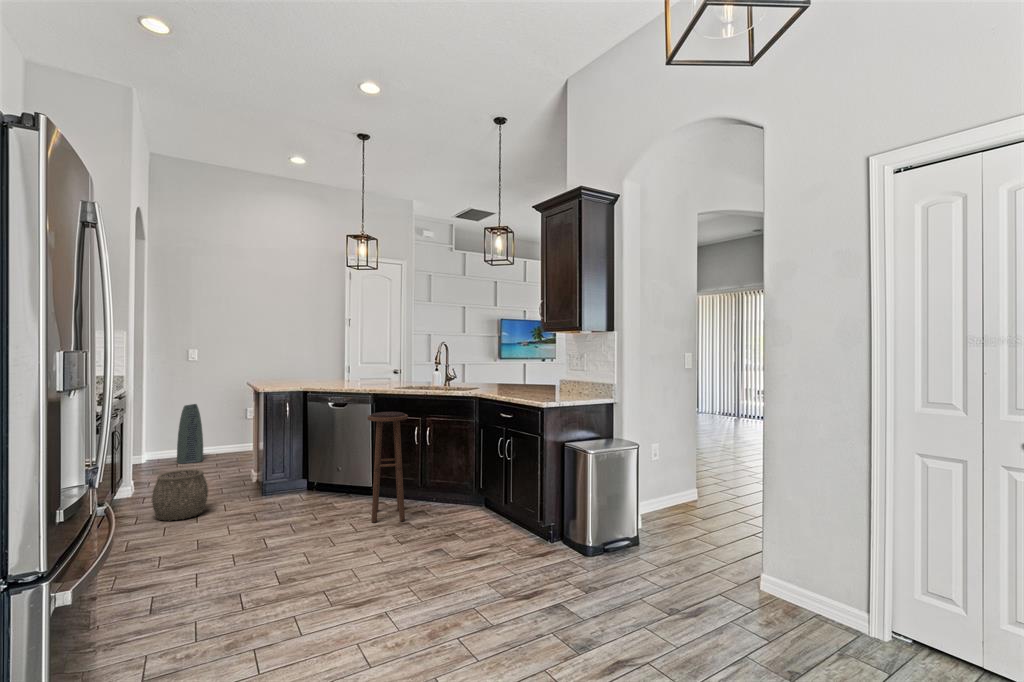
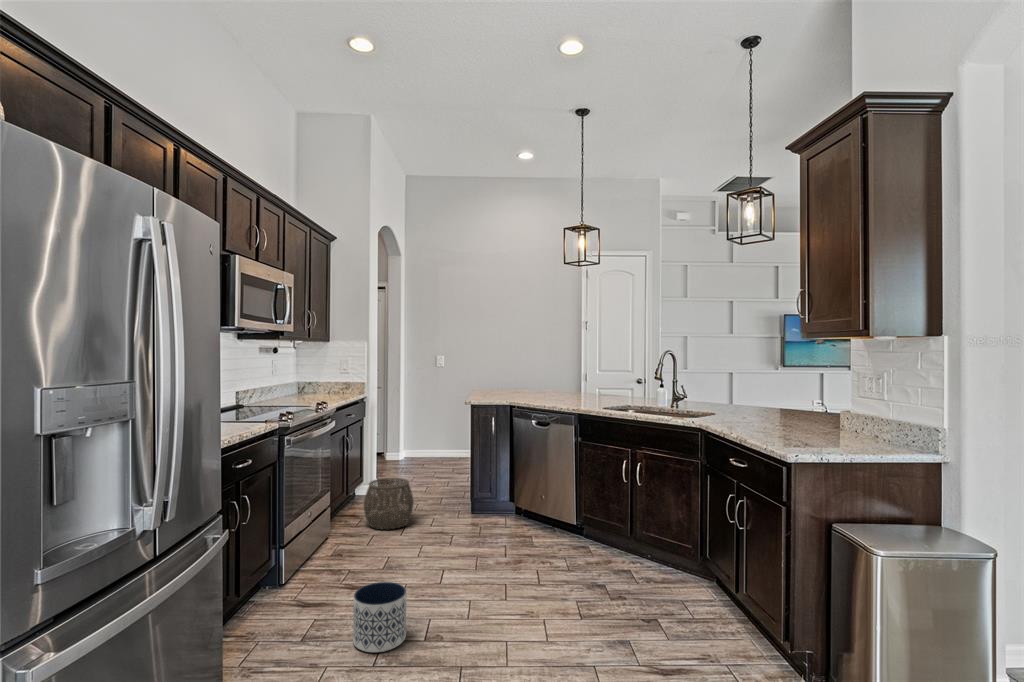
air purifier: present [177,404,203,464] -> none [422,407,444,465]
stool: present [367,412,408,523] -> none [559,438,609,582]
planter: none [214,542,264,600] -> present [353,582,406,652]

